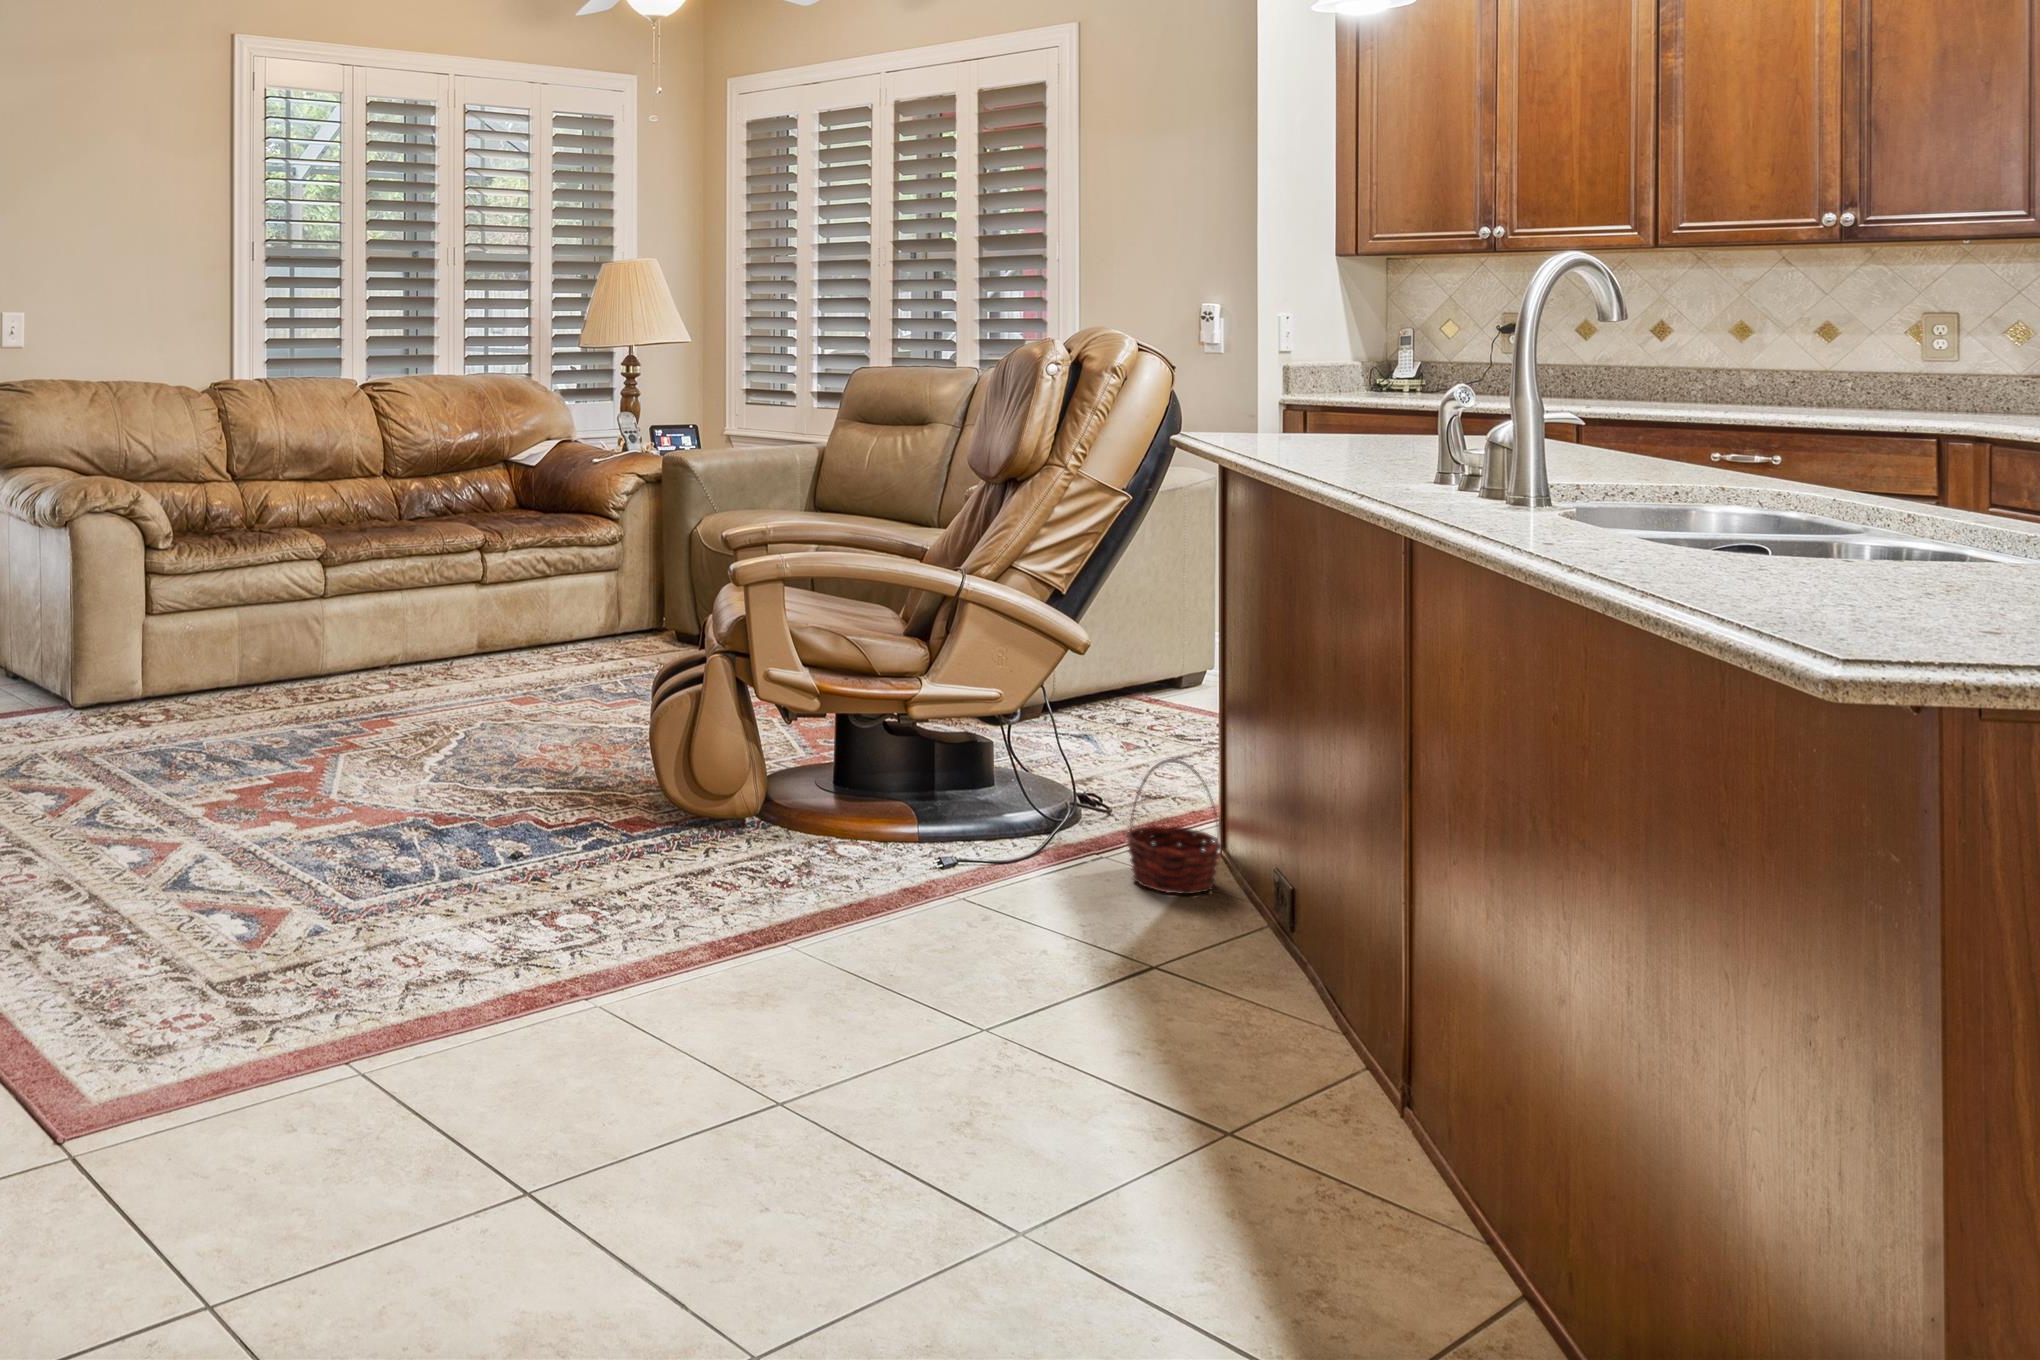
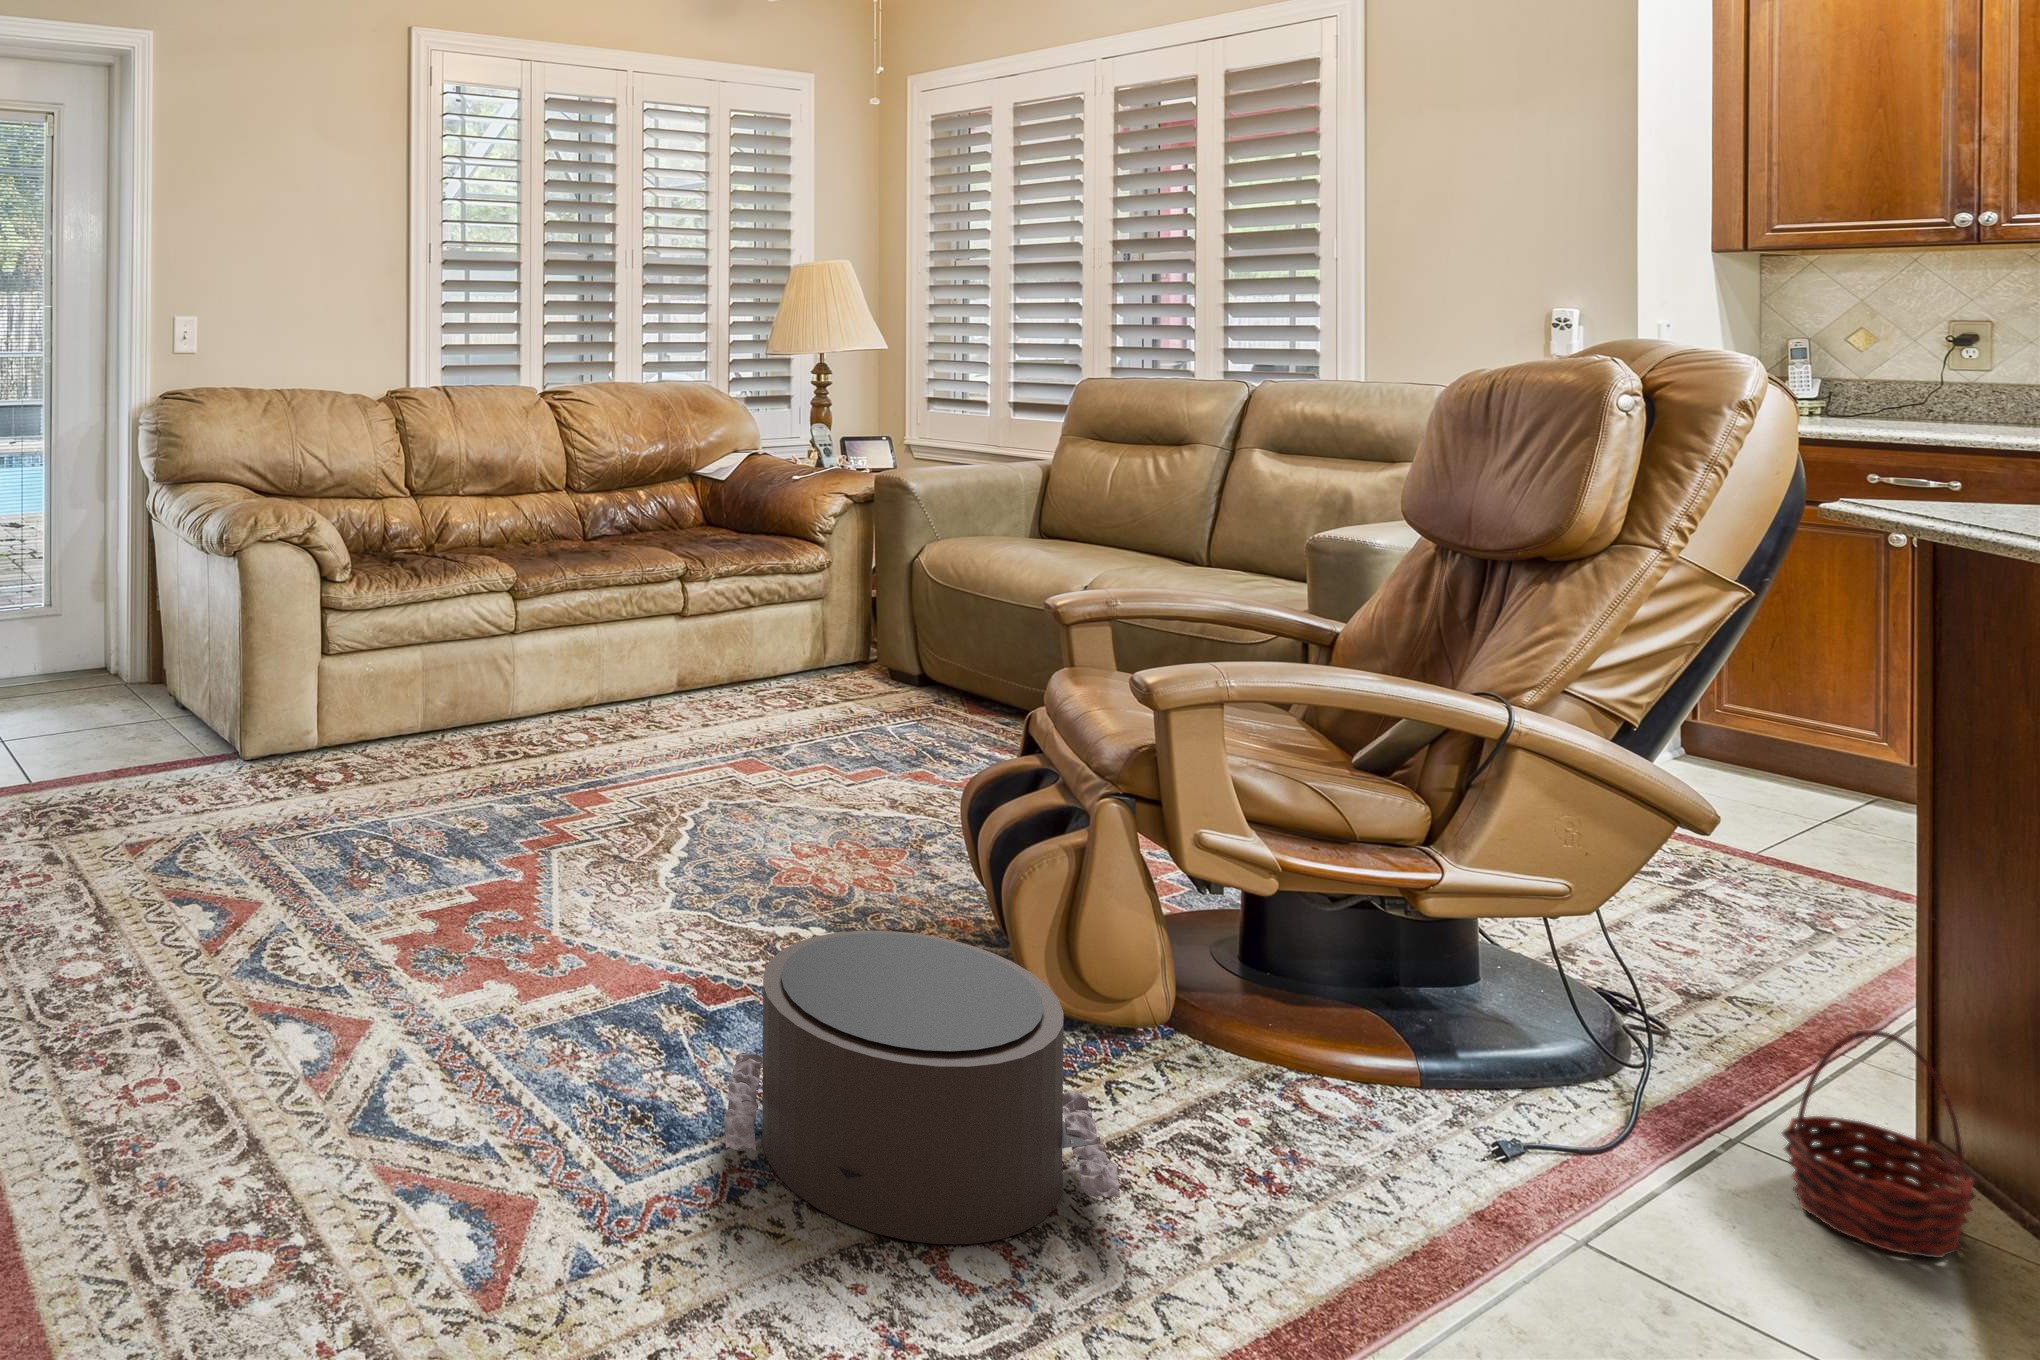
pouf: none [429,747,691,919] -> present [724,931,1120,1244]

